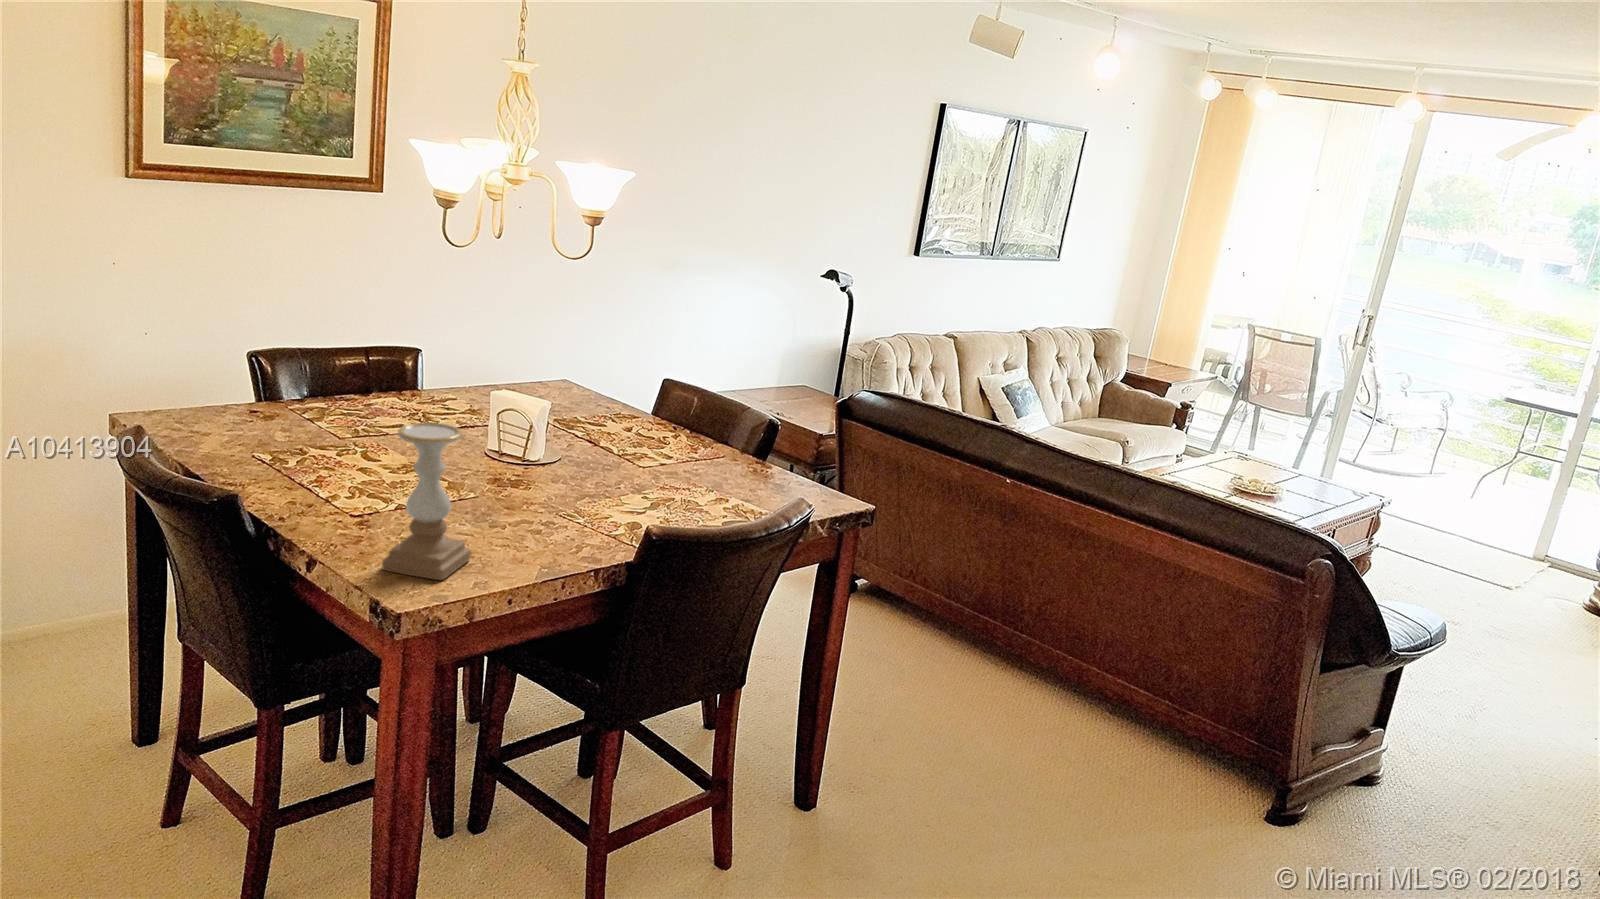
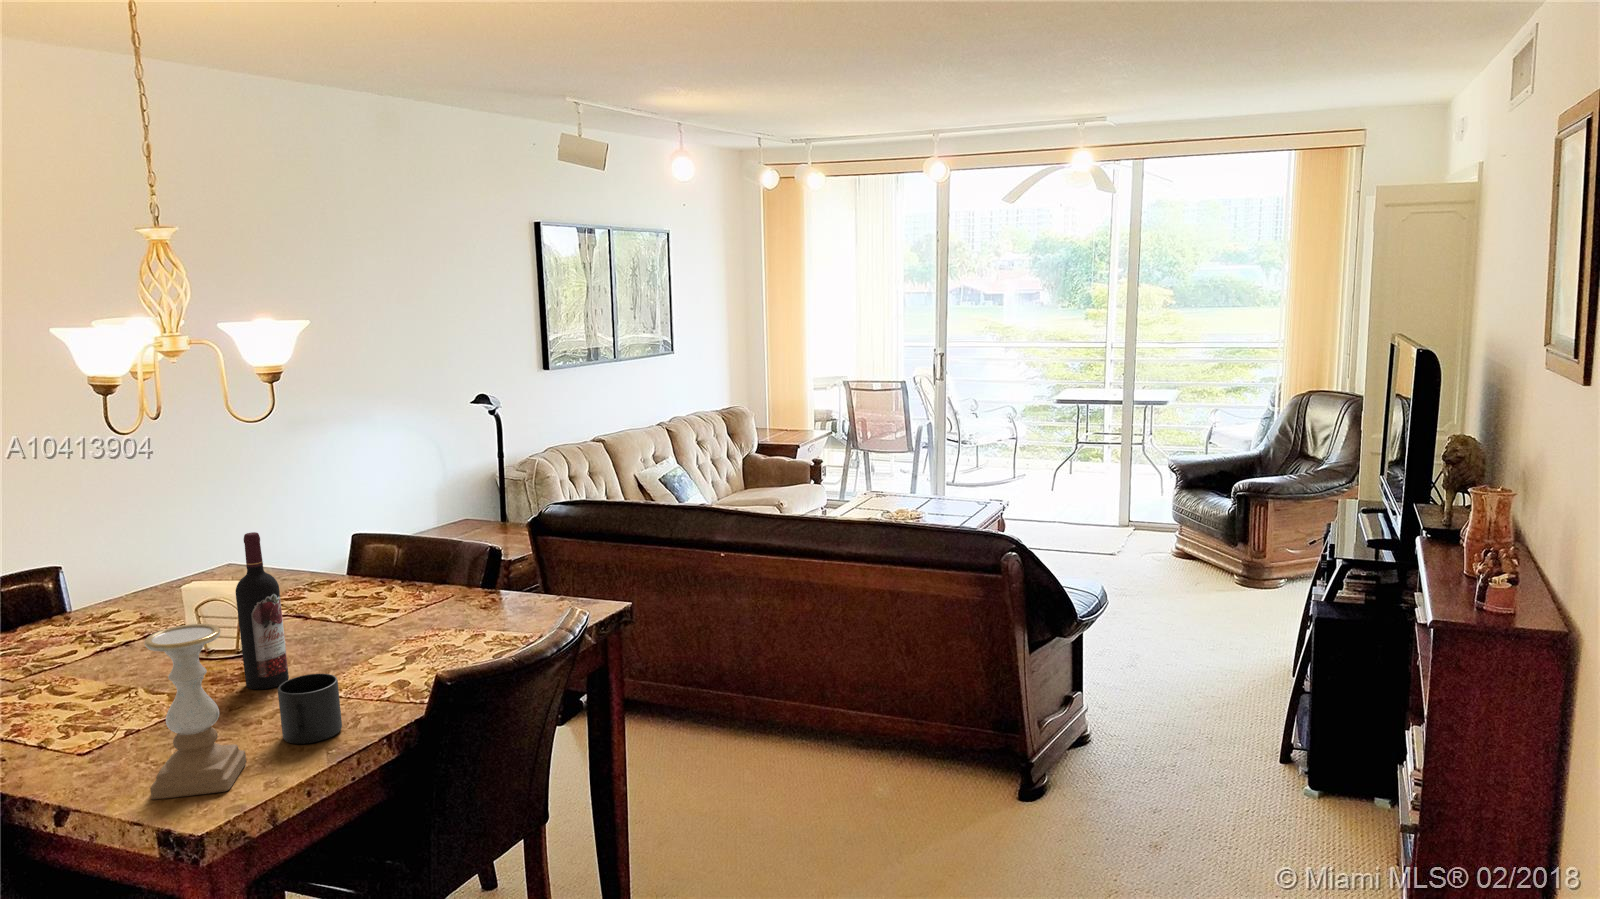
wine bottle: none [510,353,551,499] -> present [236,532,289,689]
mug: none [510,495,565,559] -> present [278,674,342,744]

